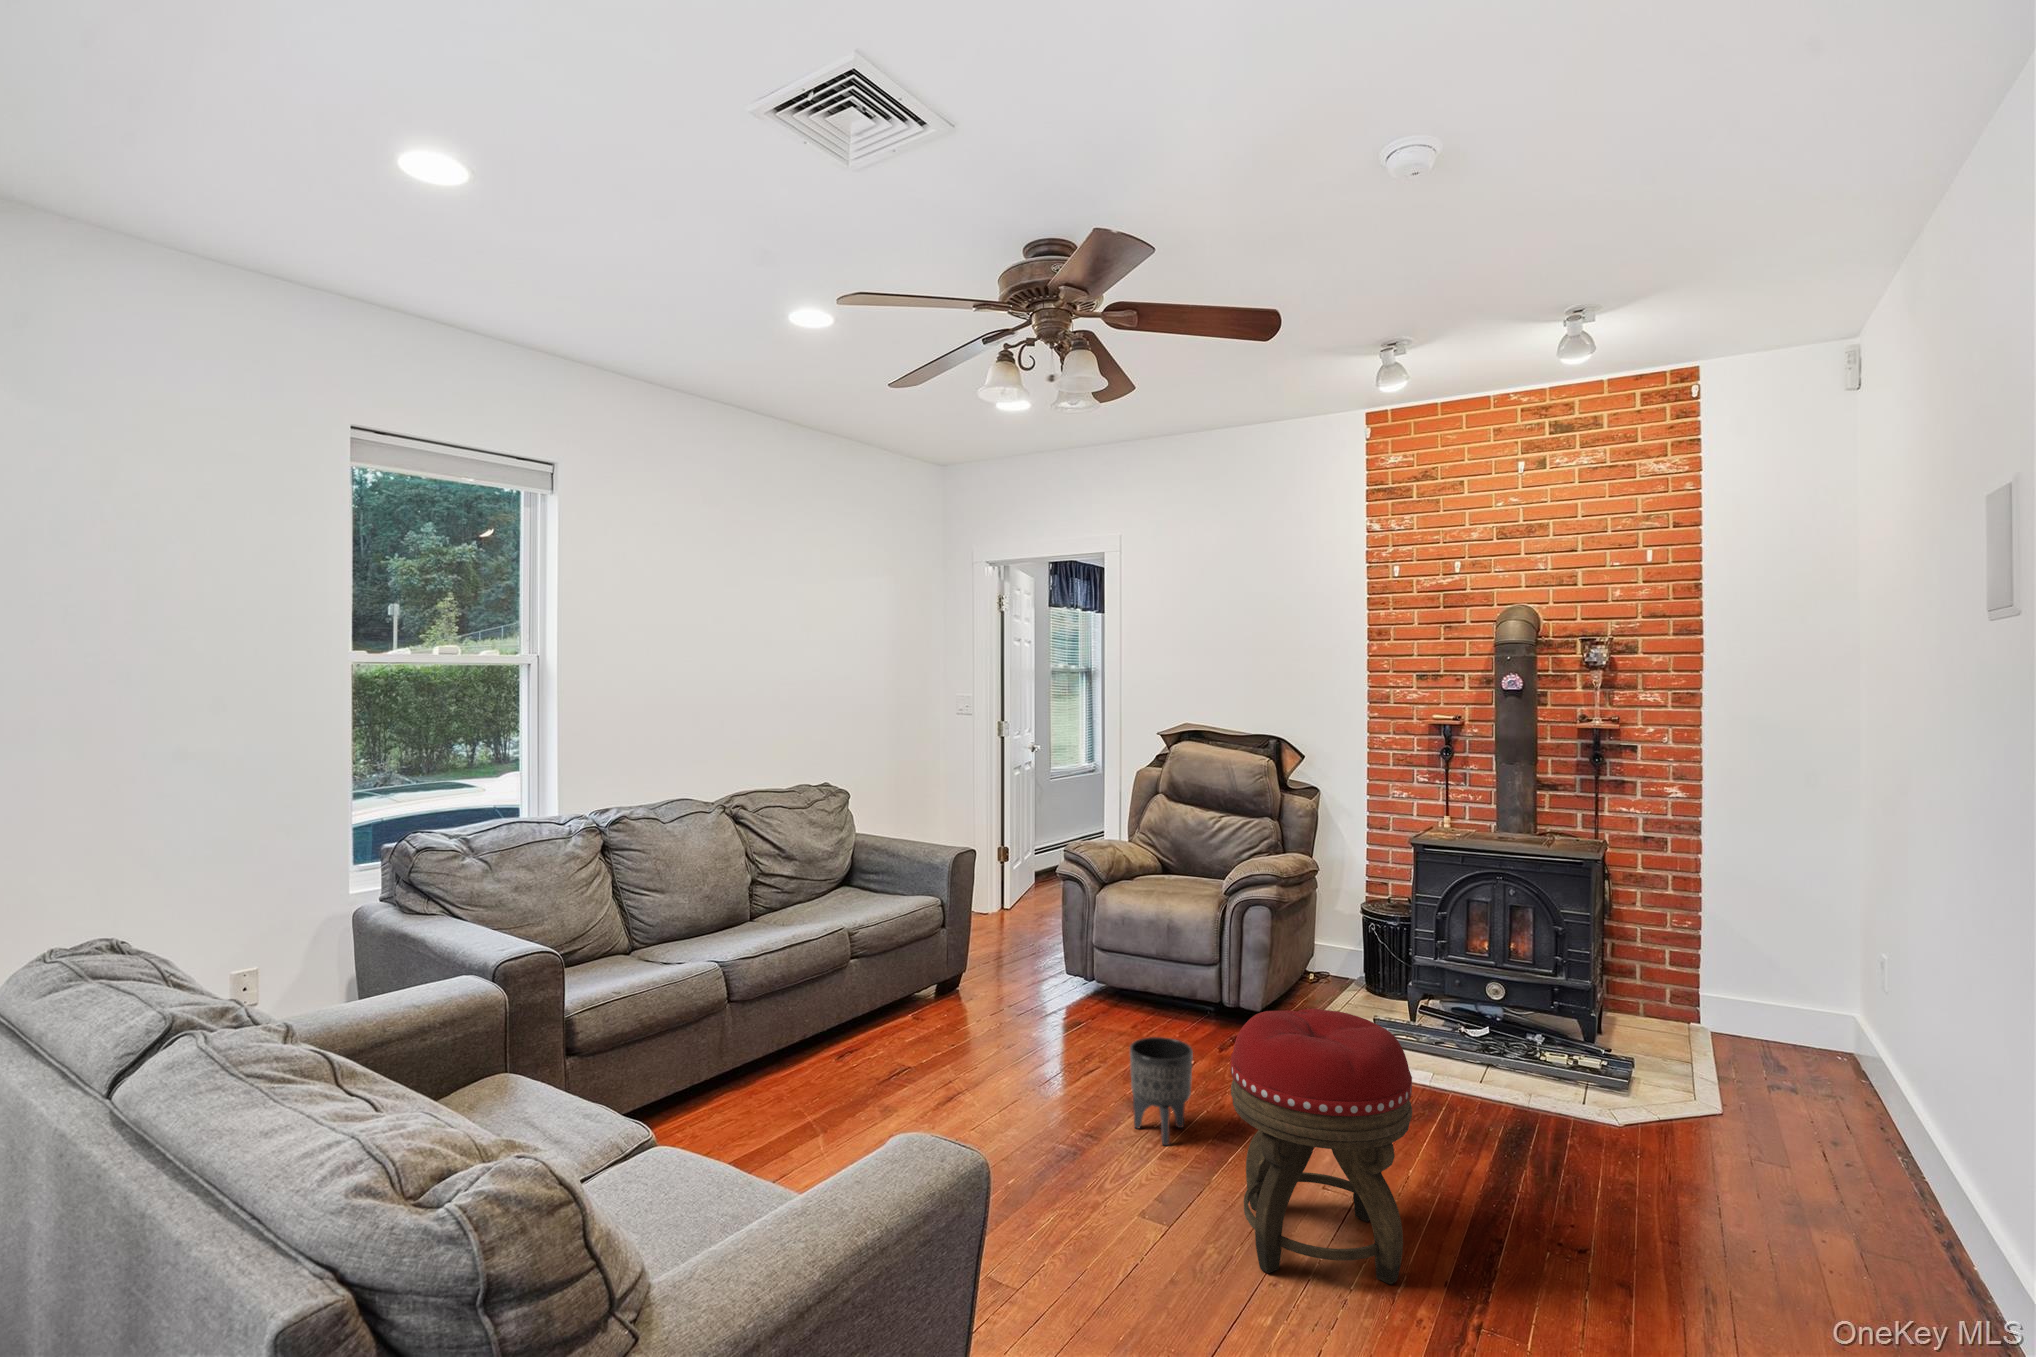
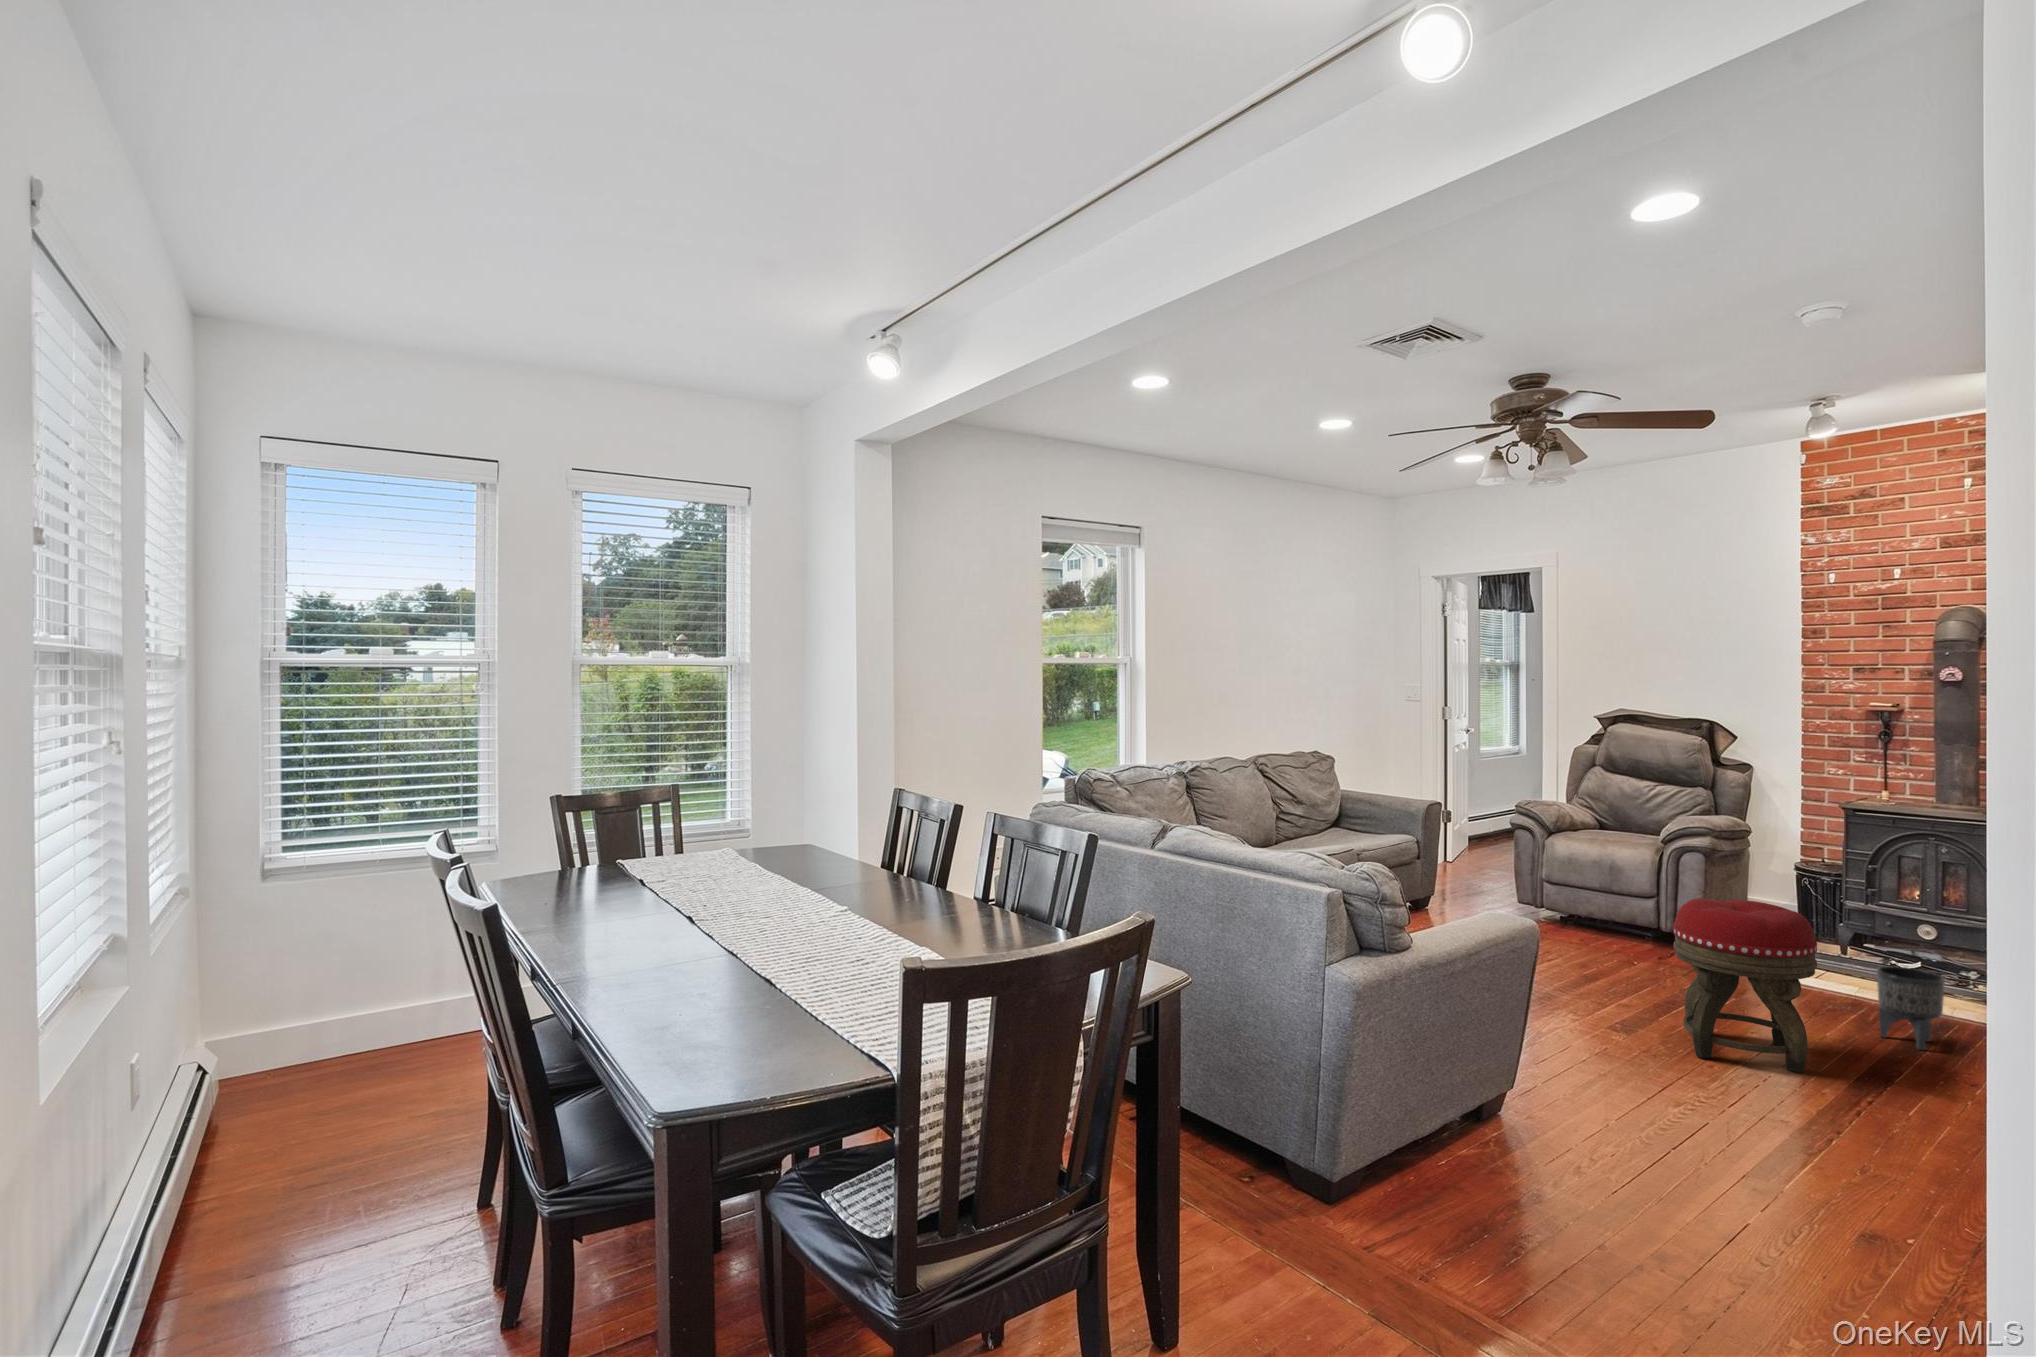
planter: present [1130,1037,1193,1145] -> present [1877,966,1945,1050]

